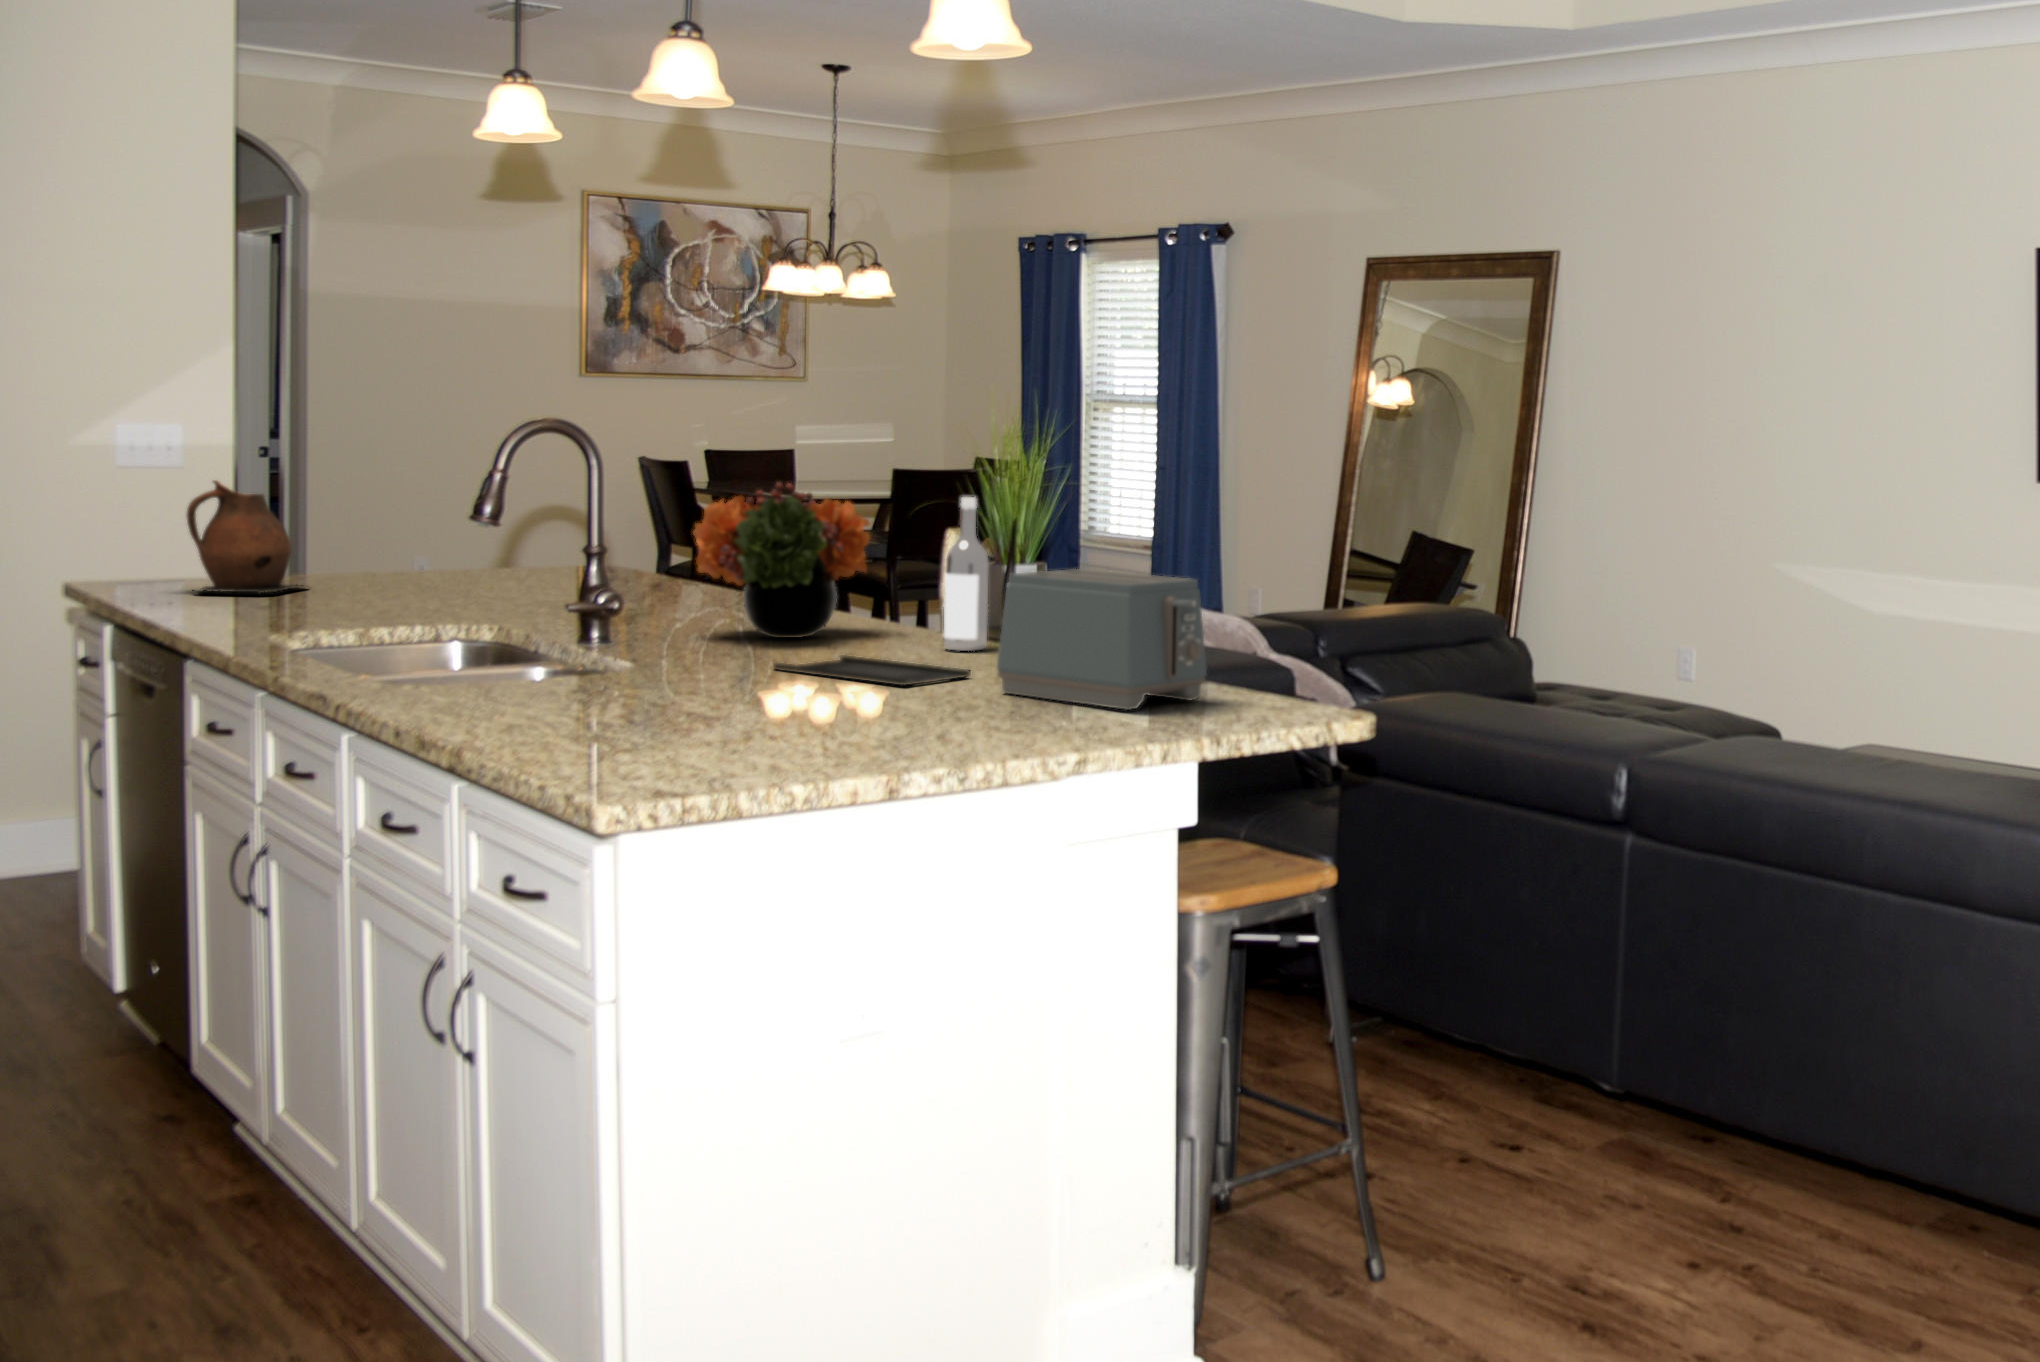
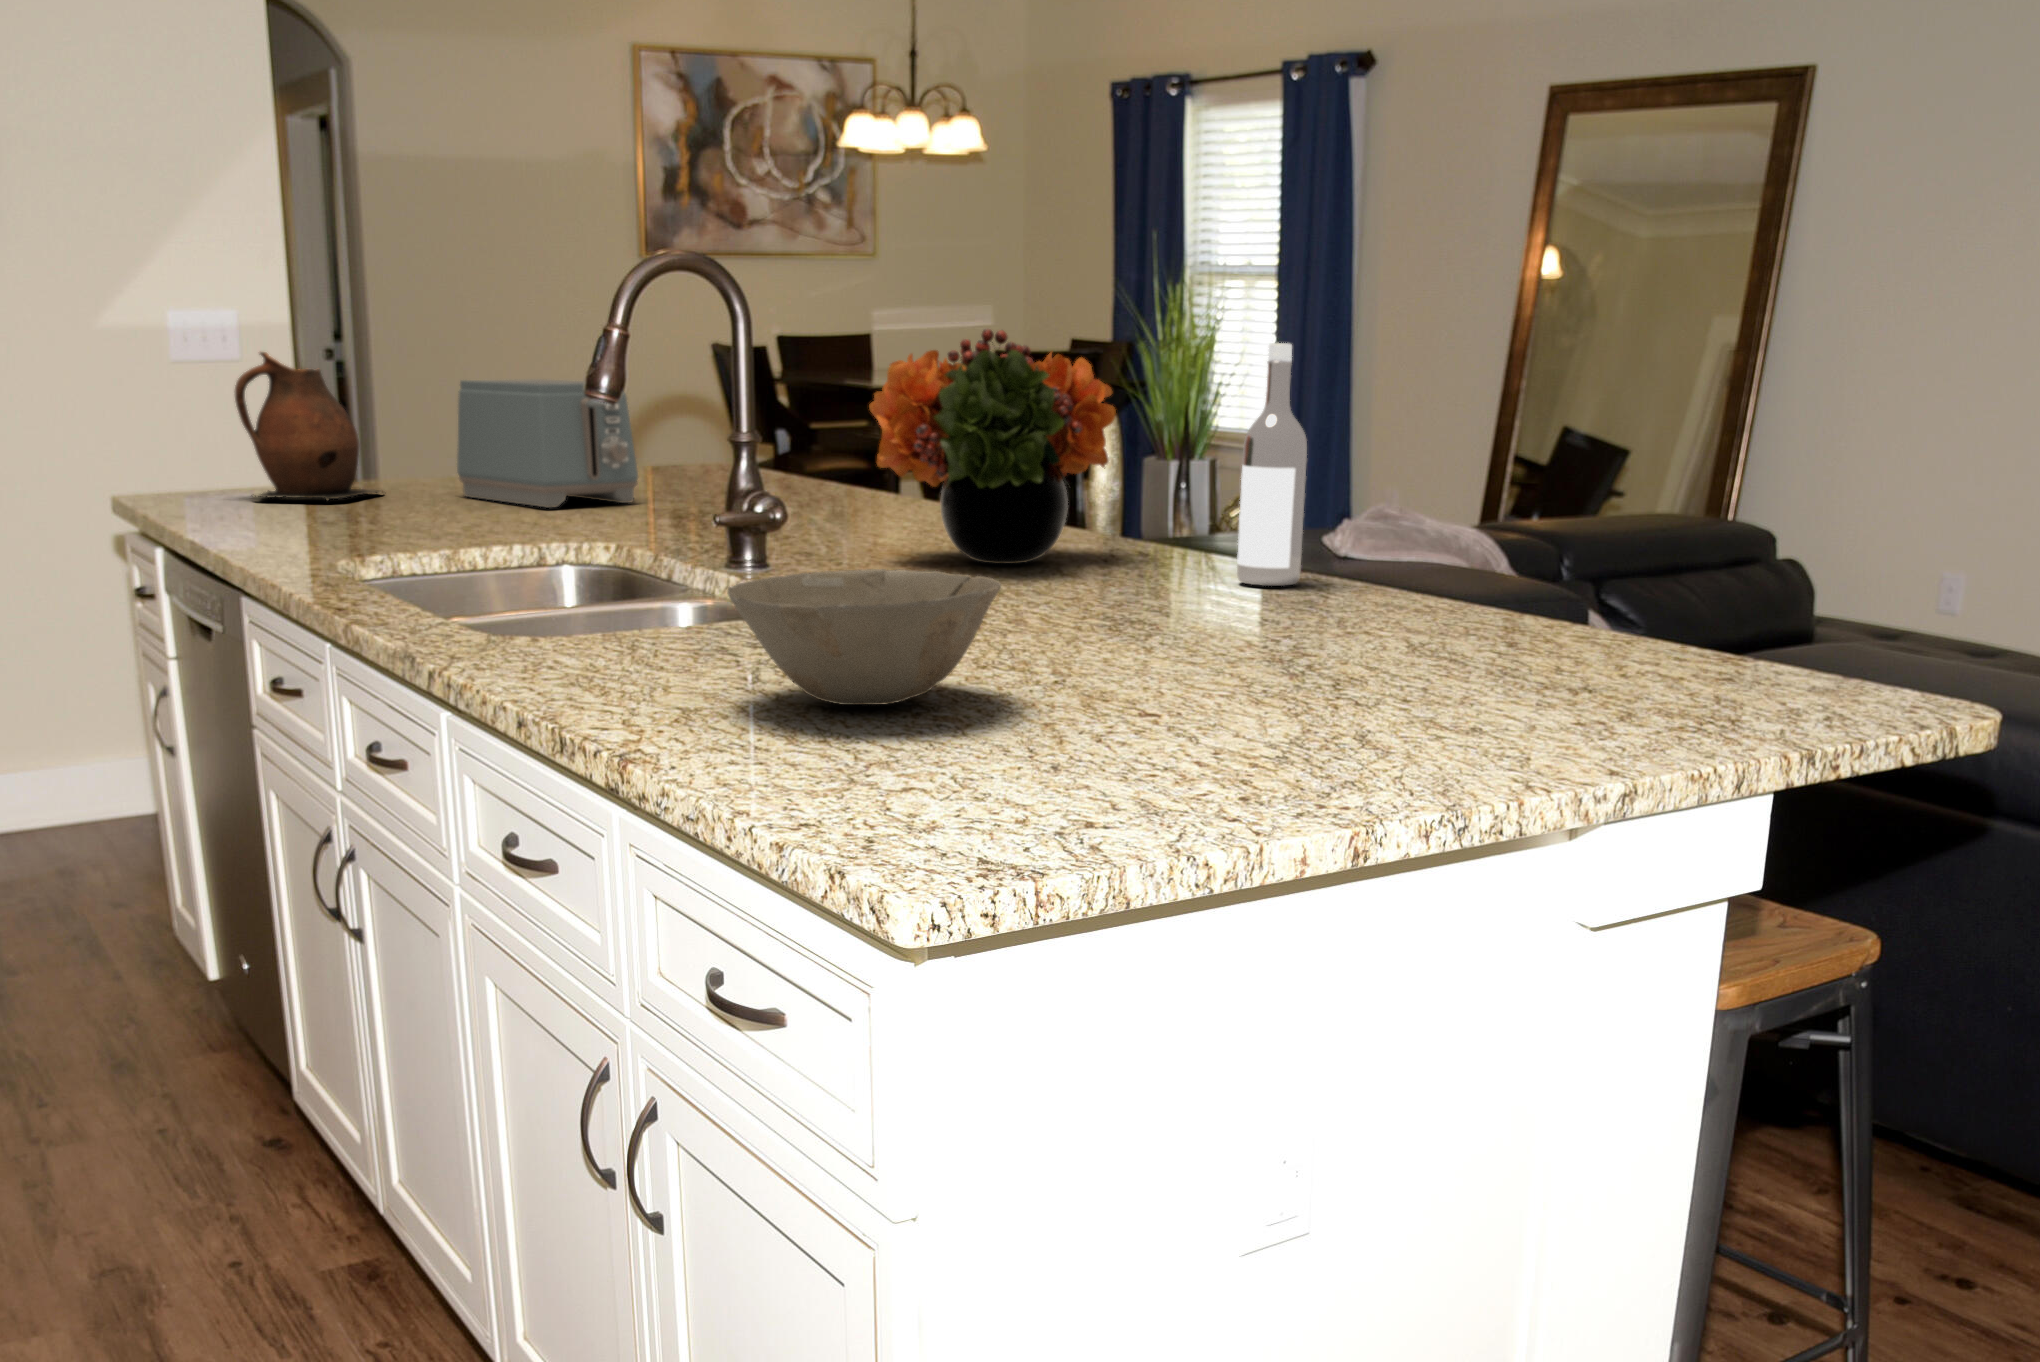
toaster: present [997,569,1207,710] -> present [457,379,638,508]
bowl: none [543,640,719,719] -> present [727,569,1001,705]
tray: present [773,655,971,685] -> none [1021,592,1331,646]

